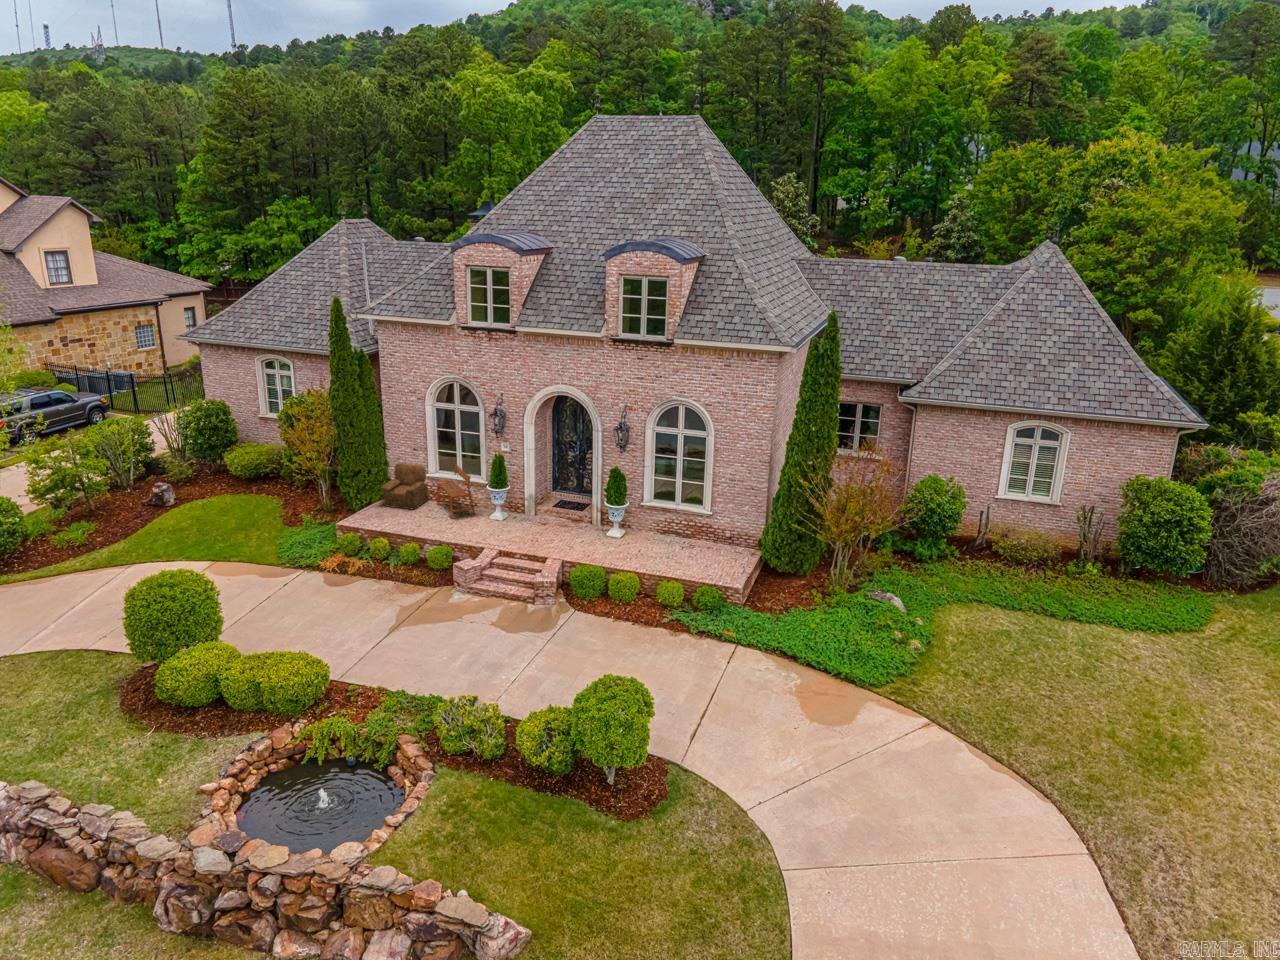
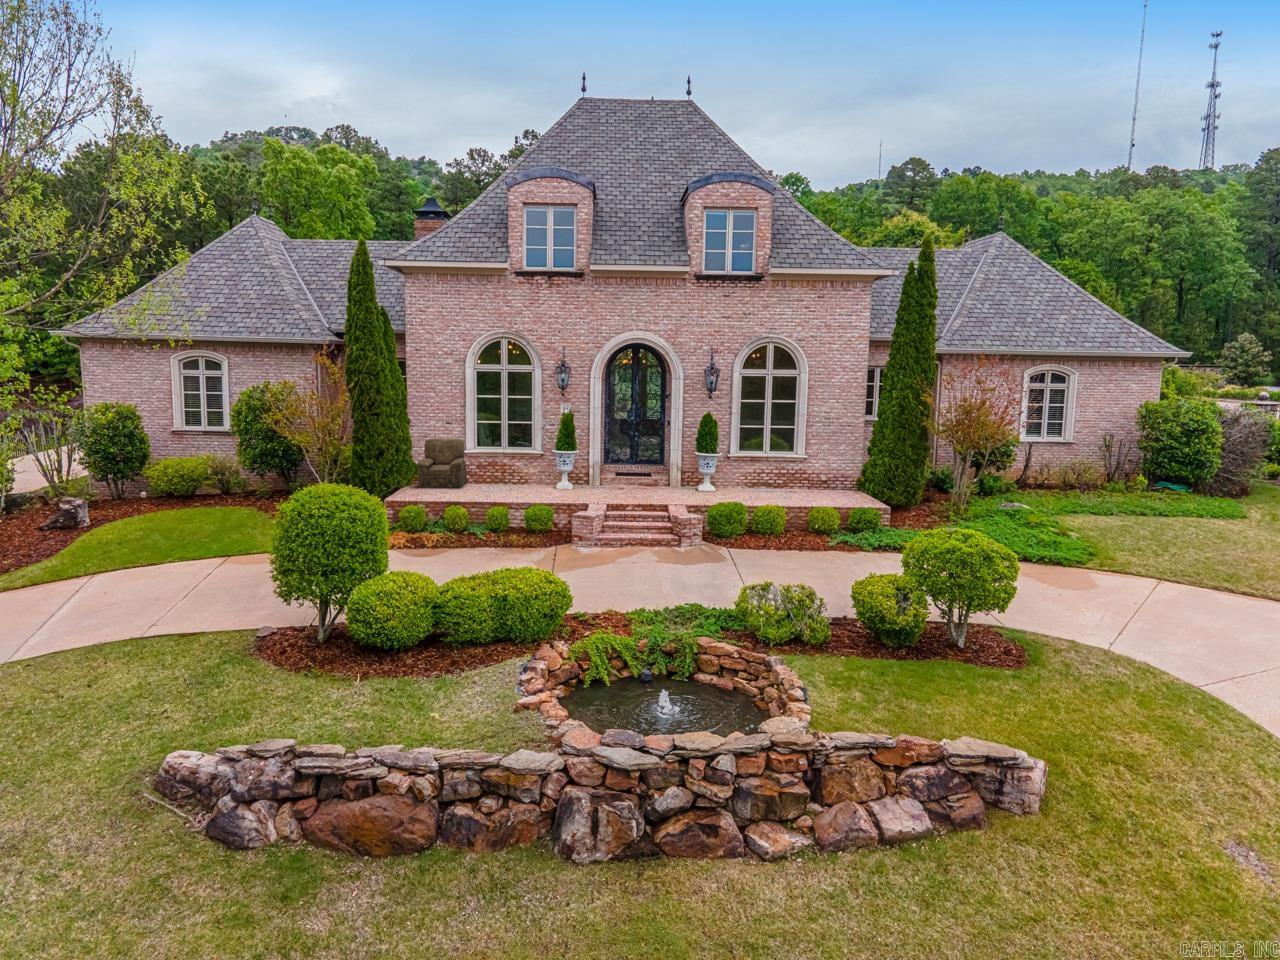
bench: present [437,465,475,518] -> none [481,436,535,491]

